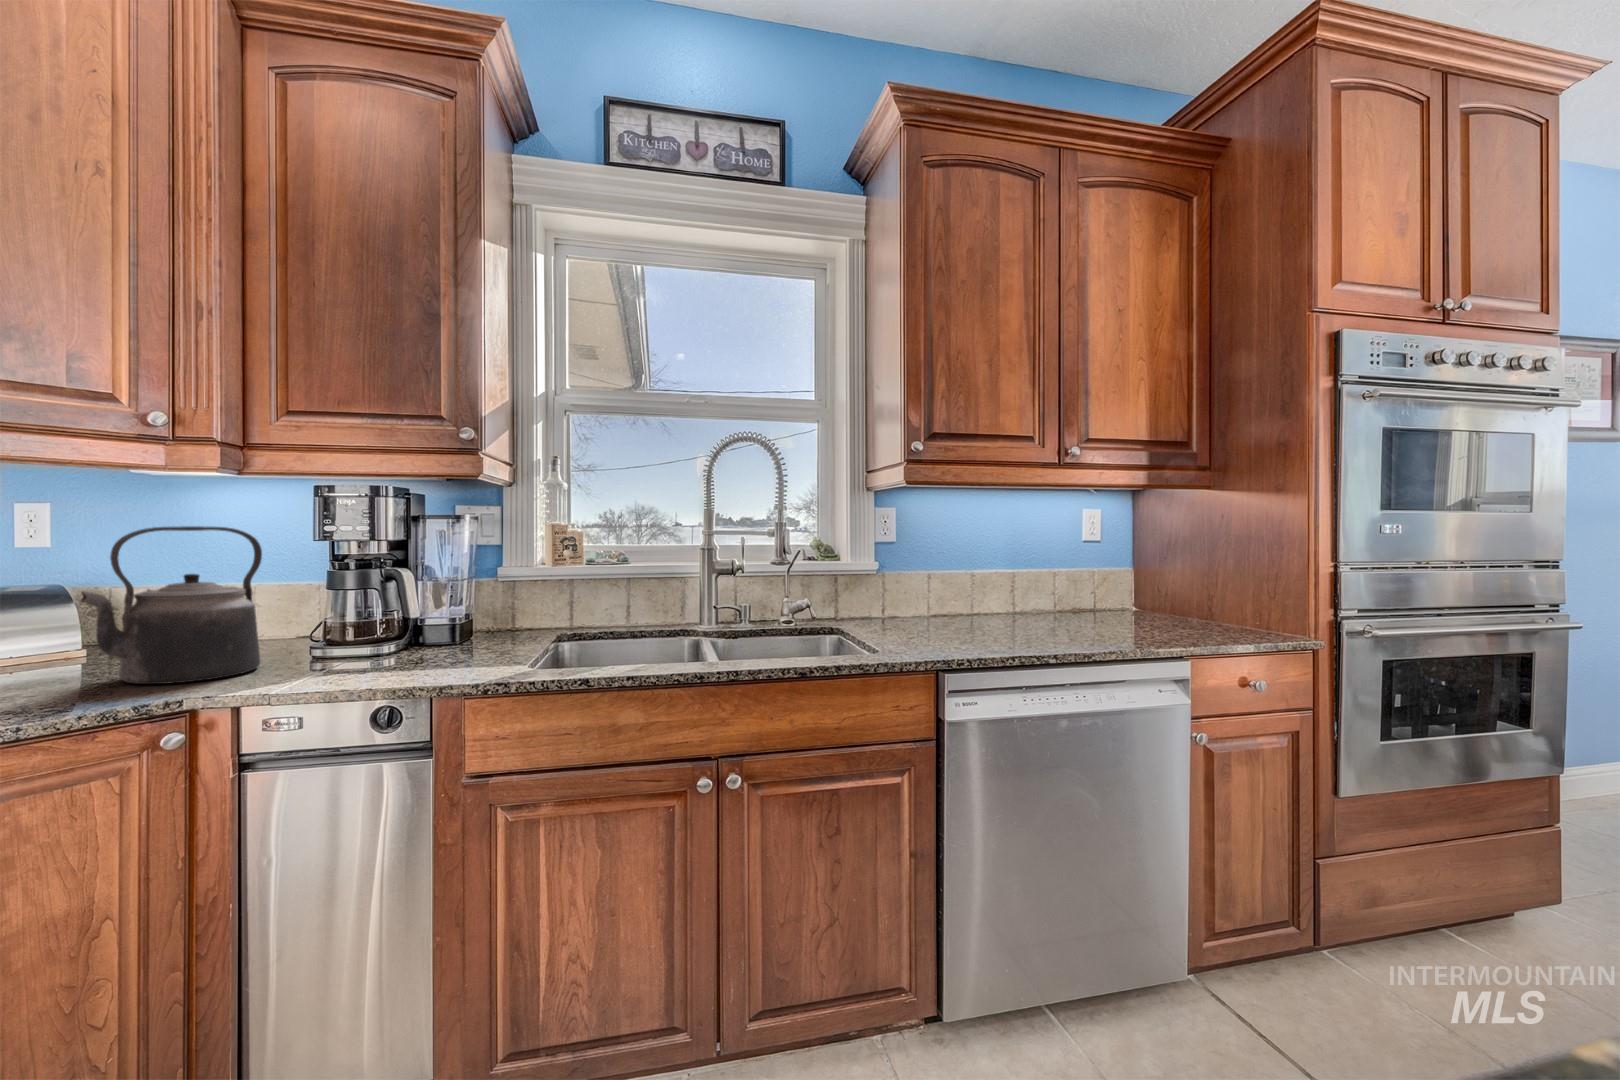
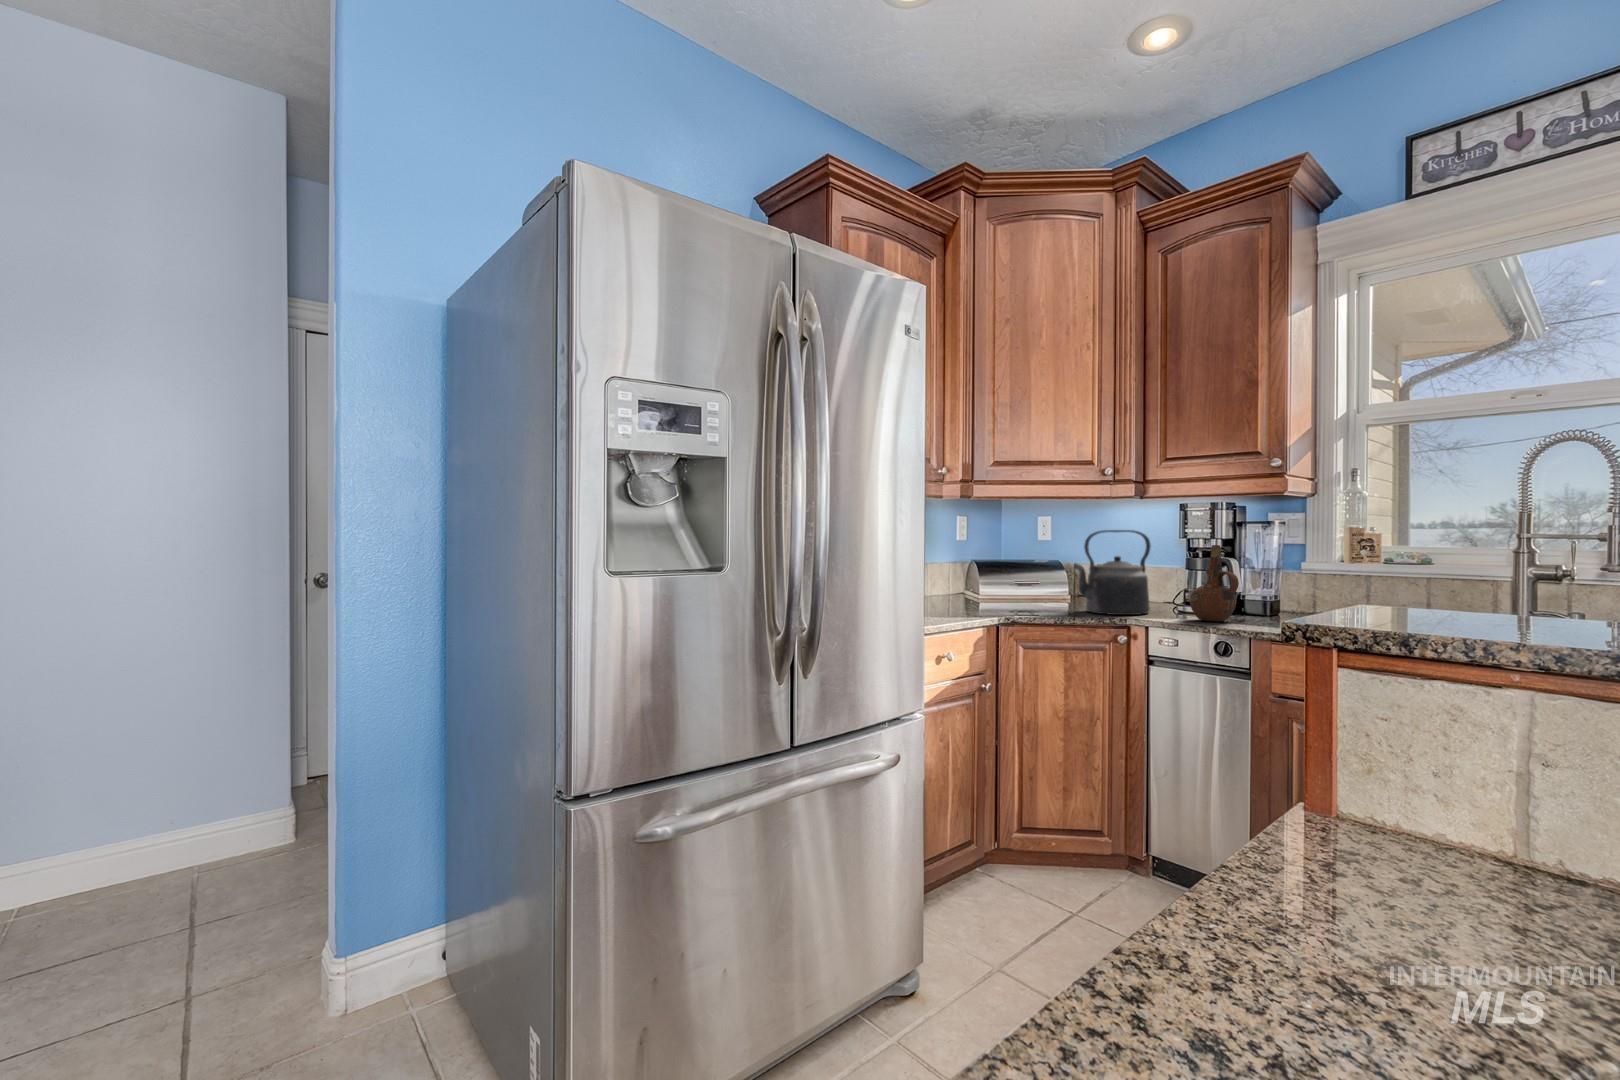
ceramic pitcher: none [329,550,410,674] -> present [1190,545,1239,621]

